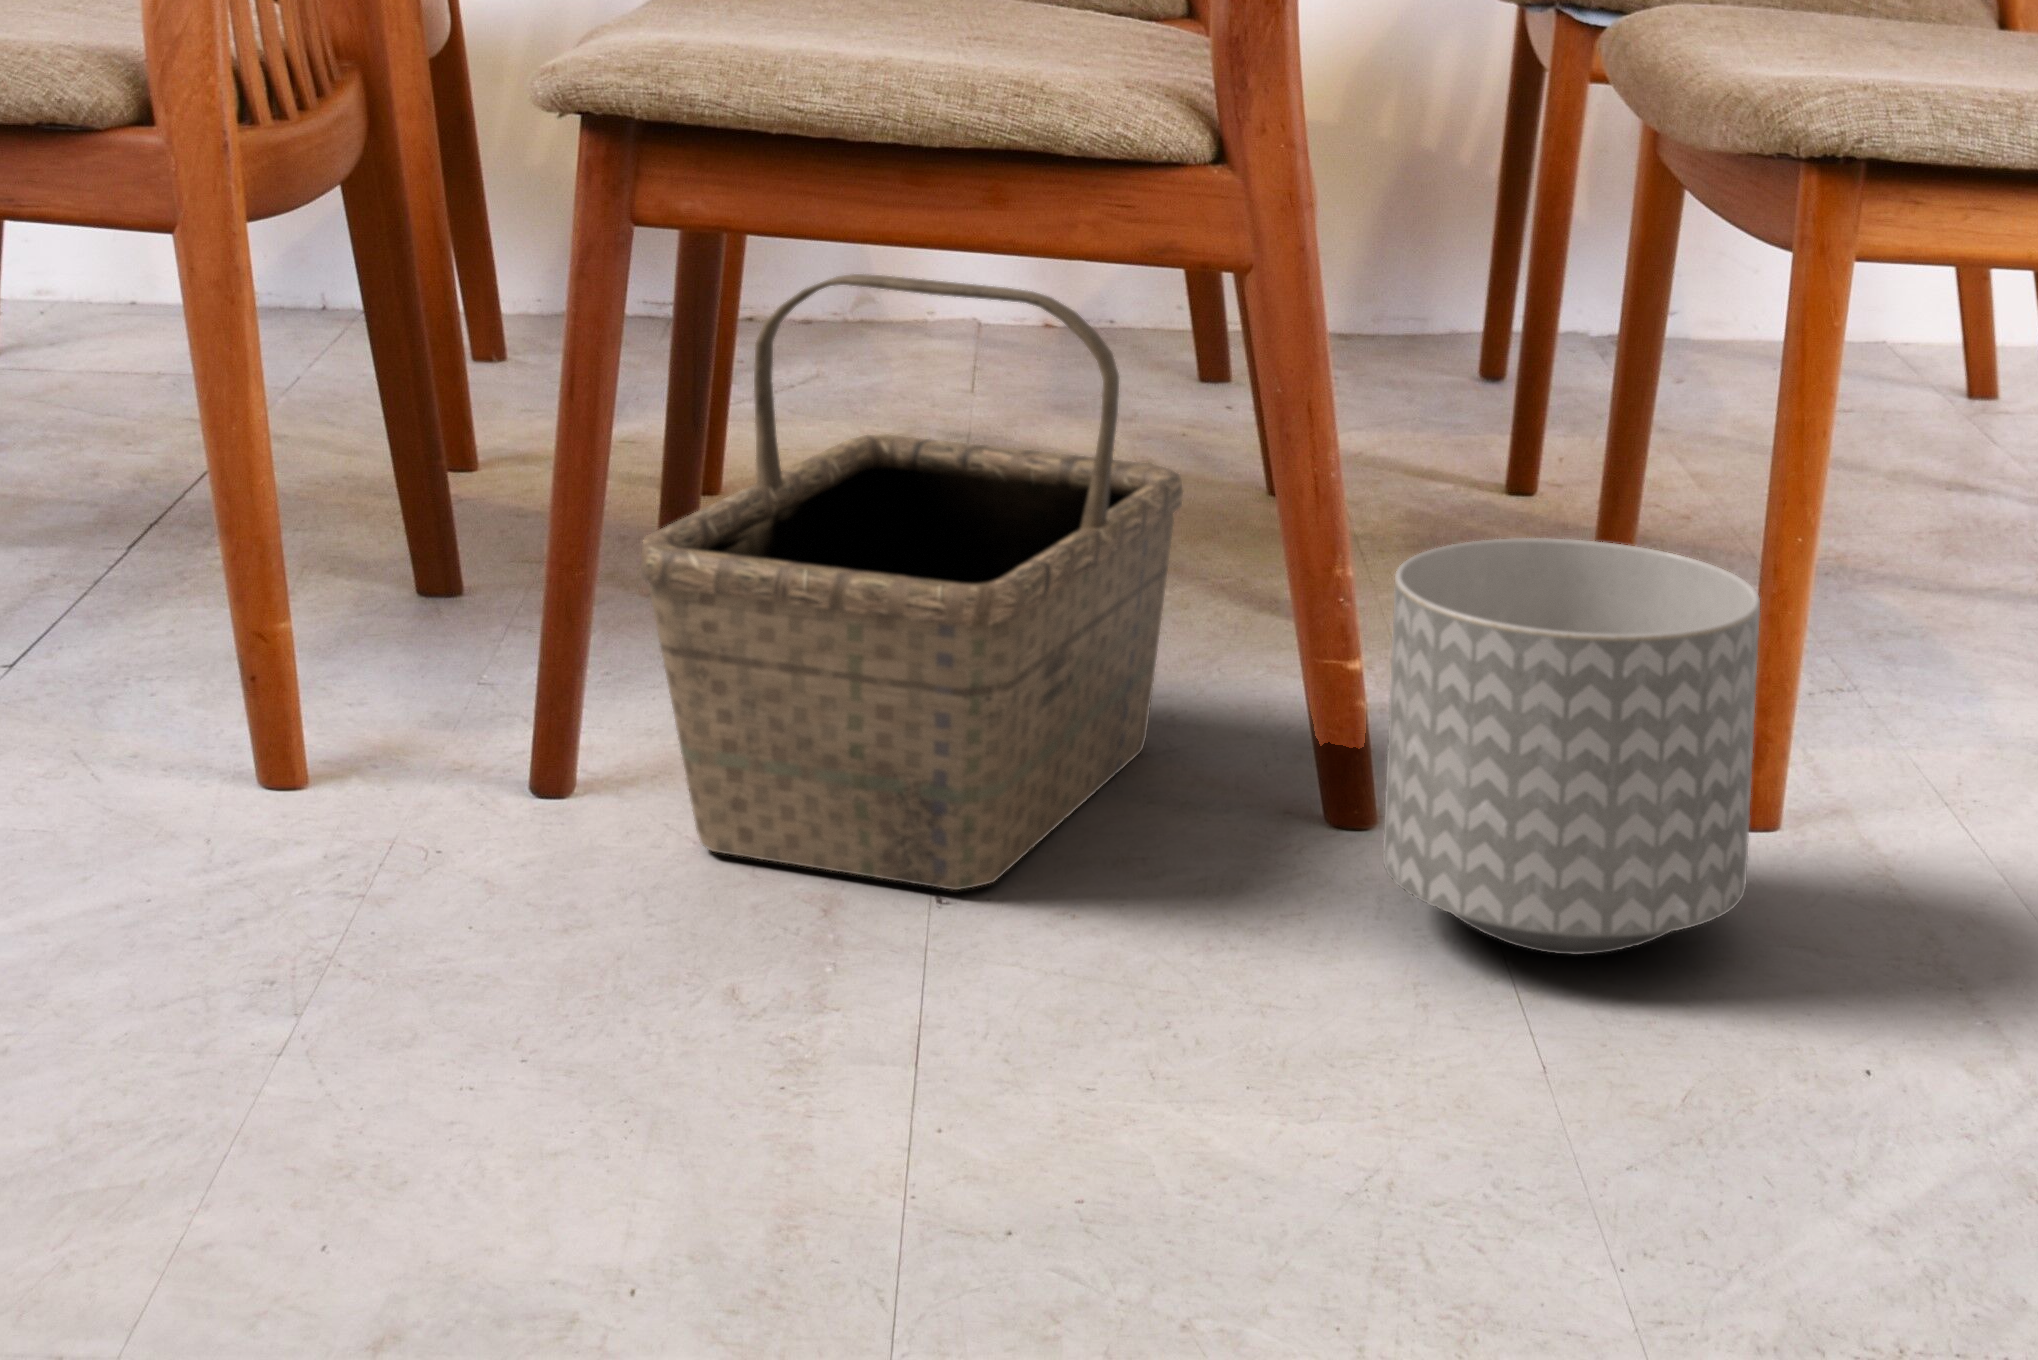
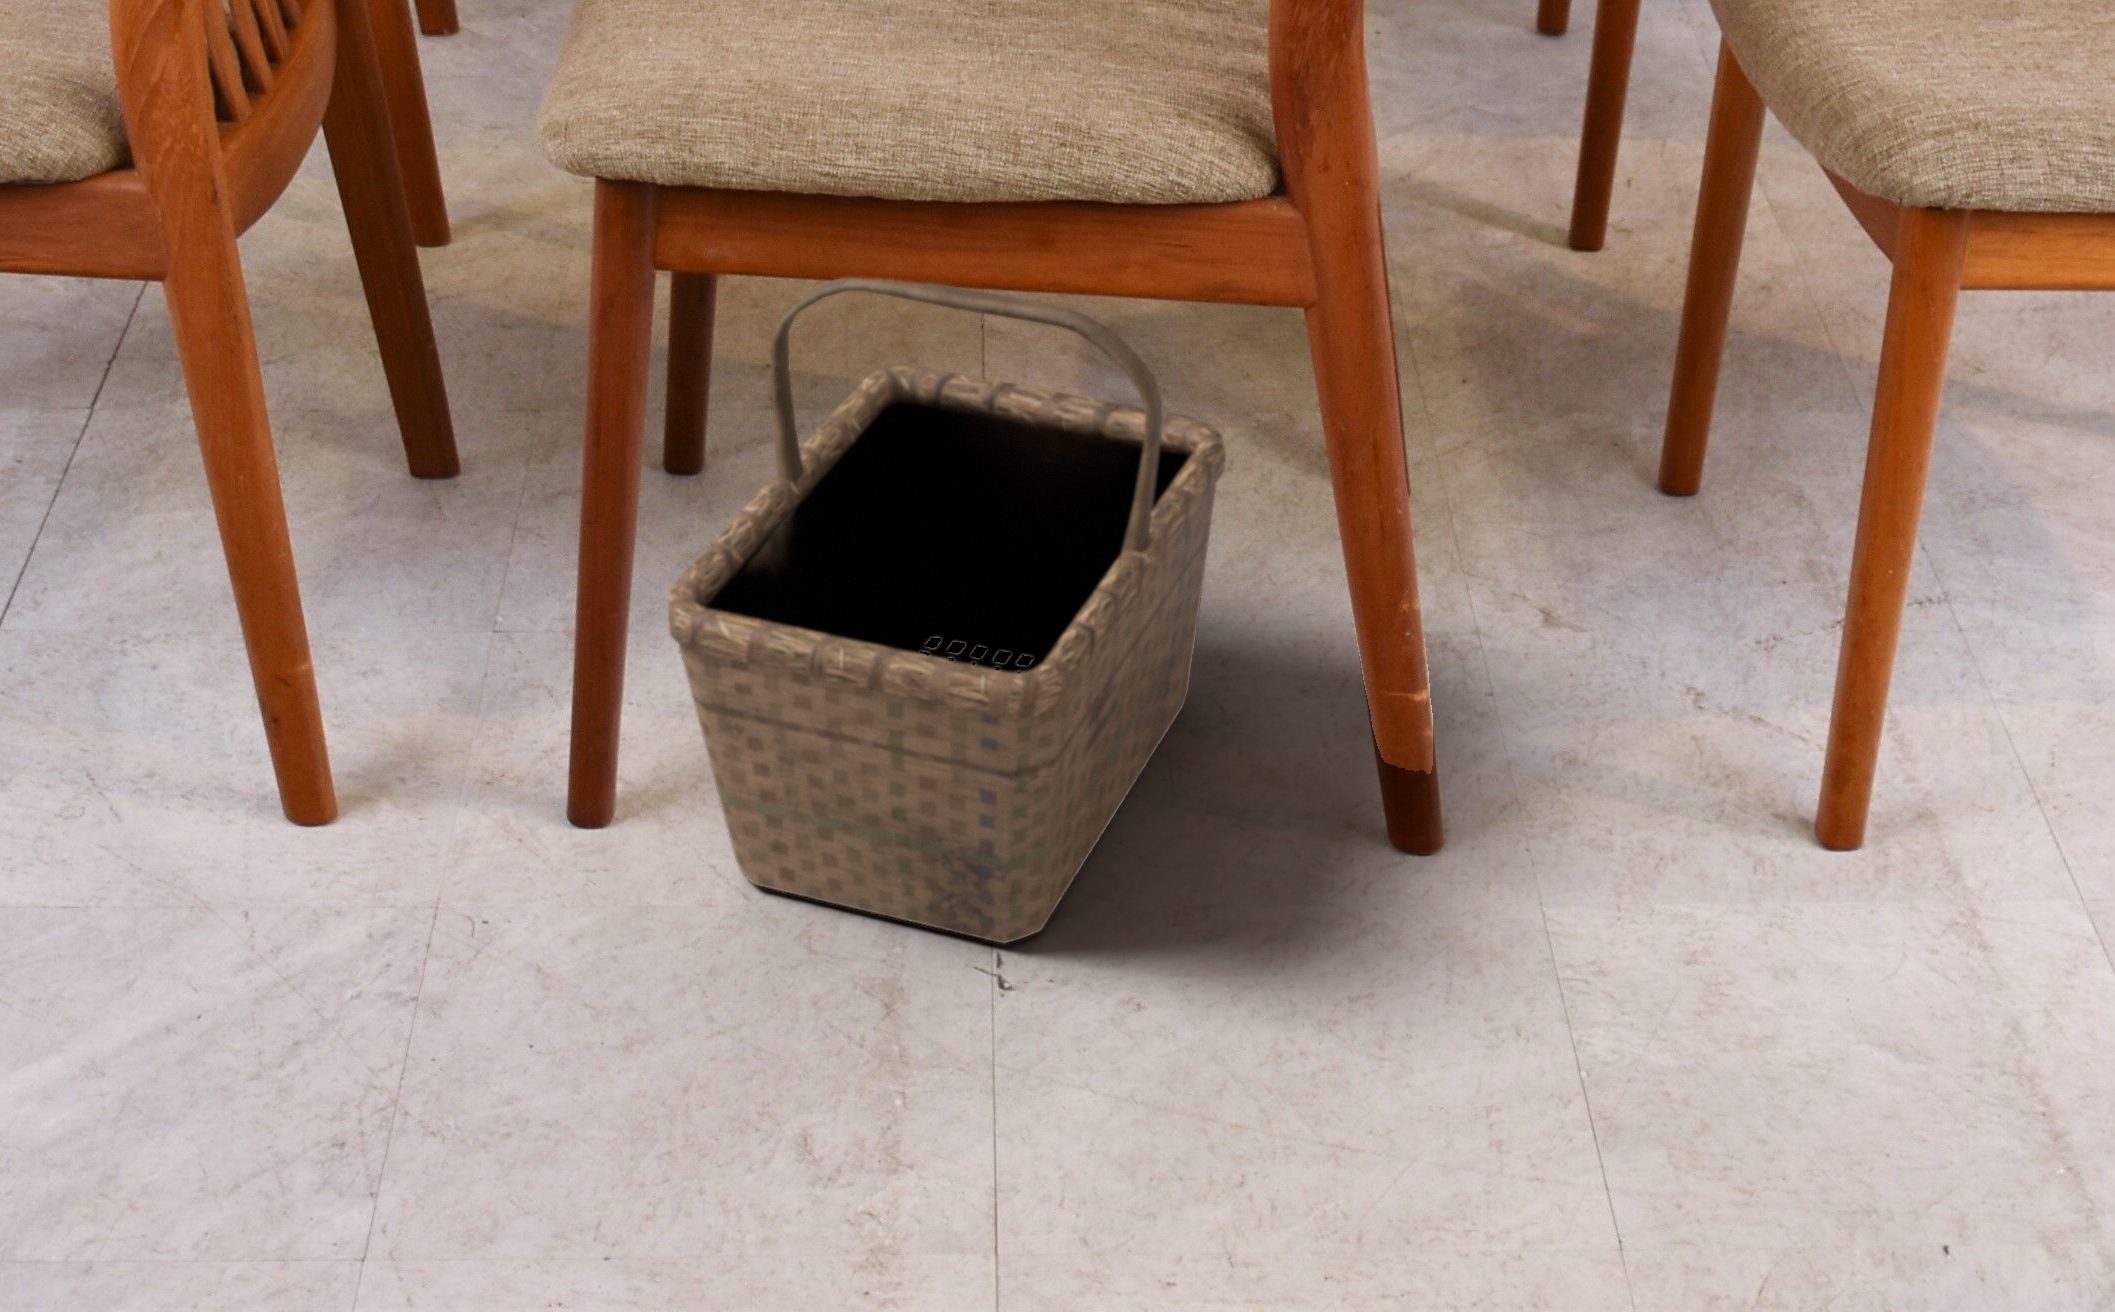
planter: present [1383,538,1760,955] -> none [1440,586,1843,1052]

